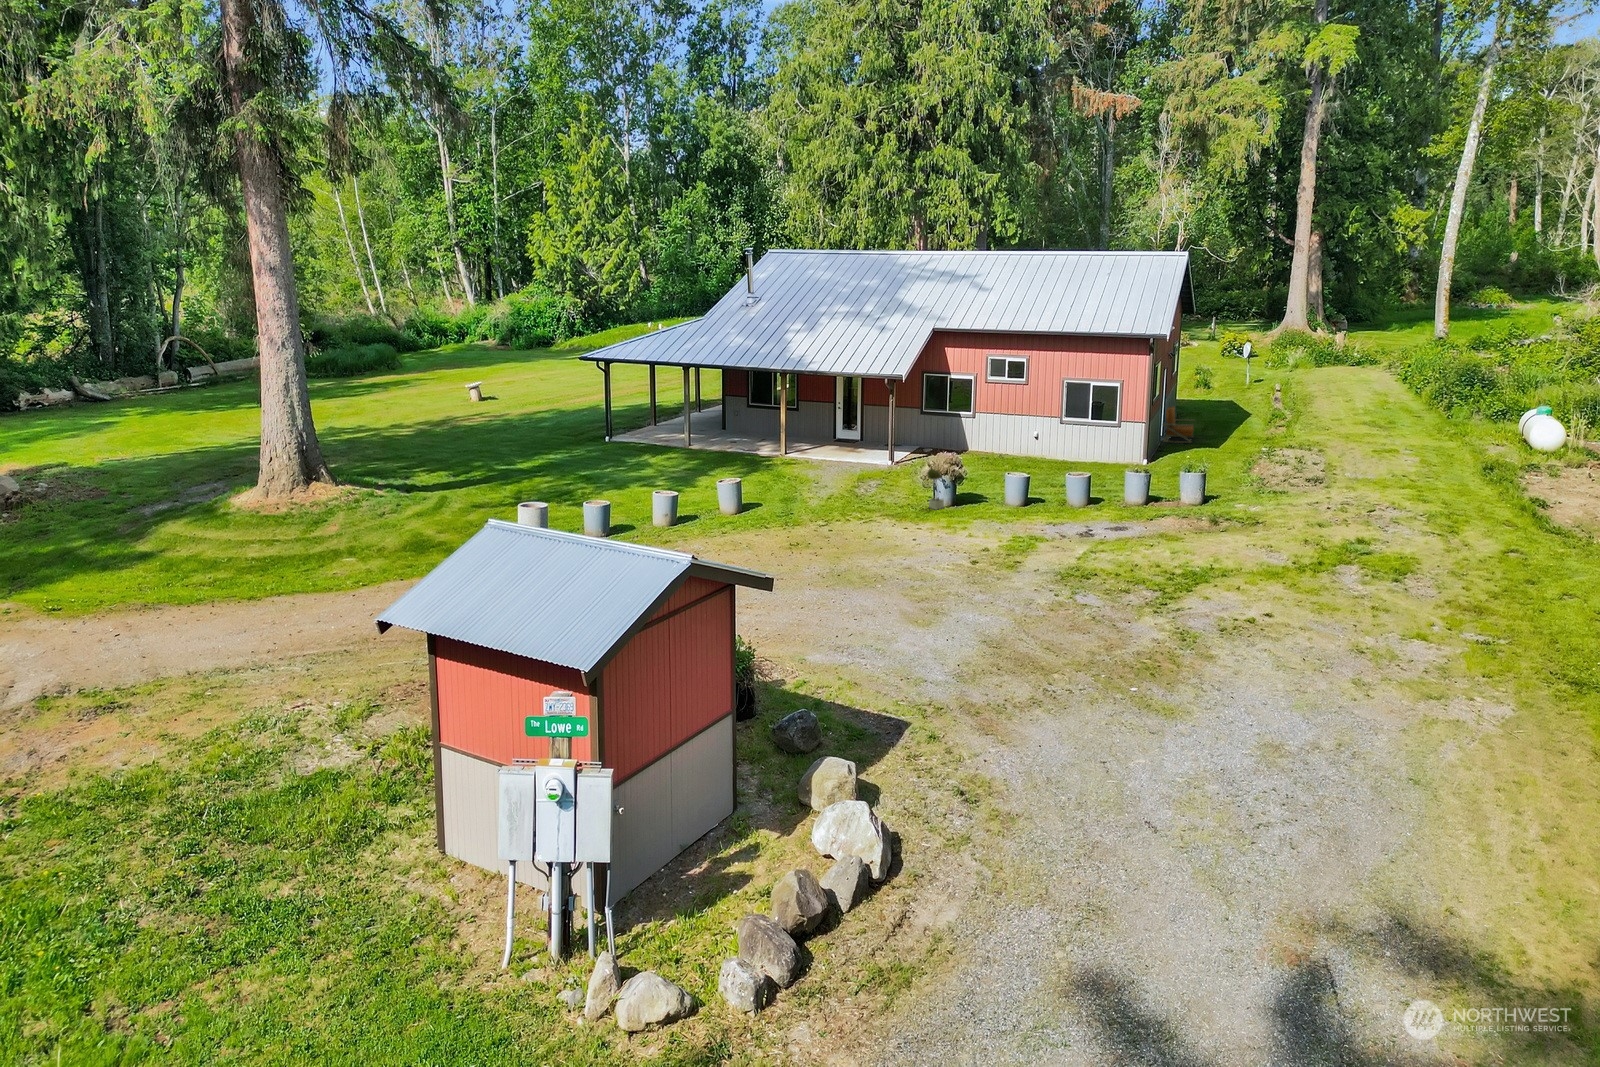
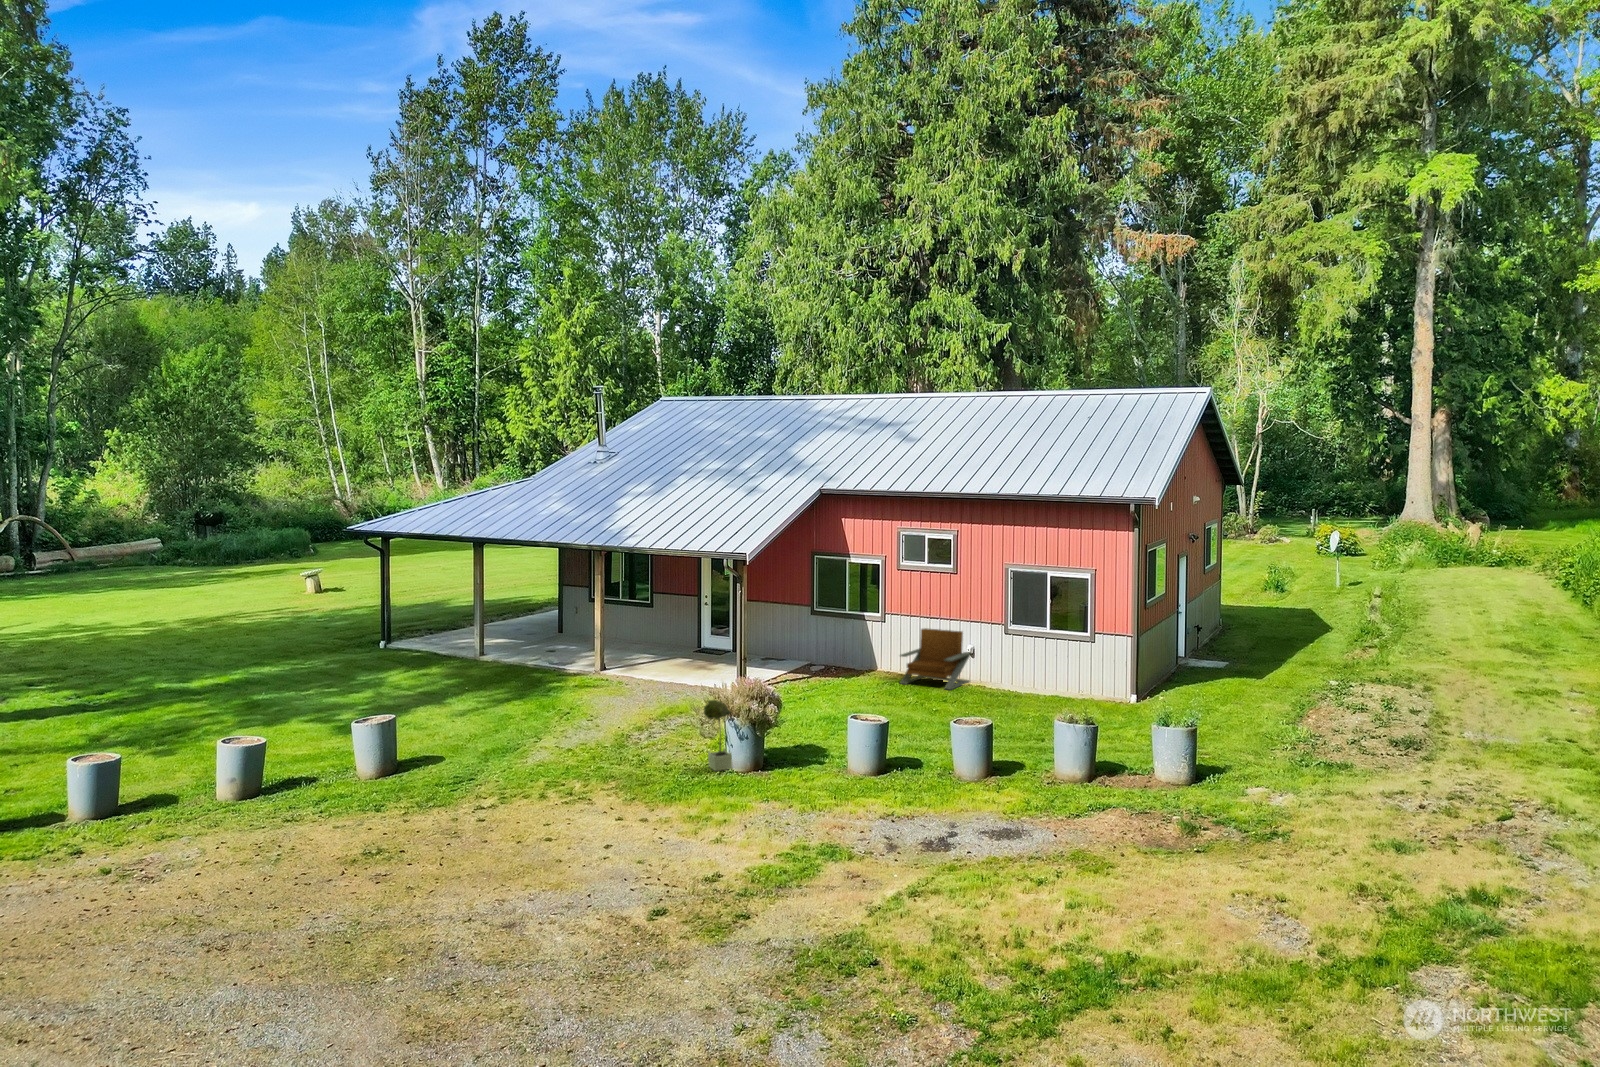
lounge chair: present [1163,406,1194,443] -> present [900,628,971,690]

